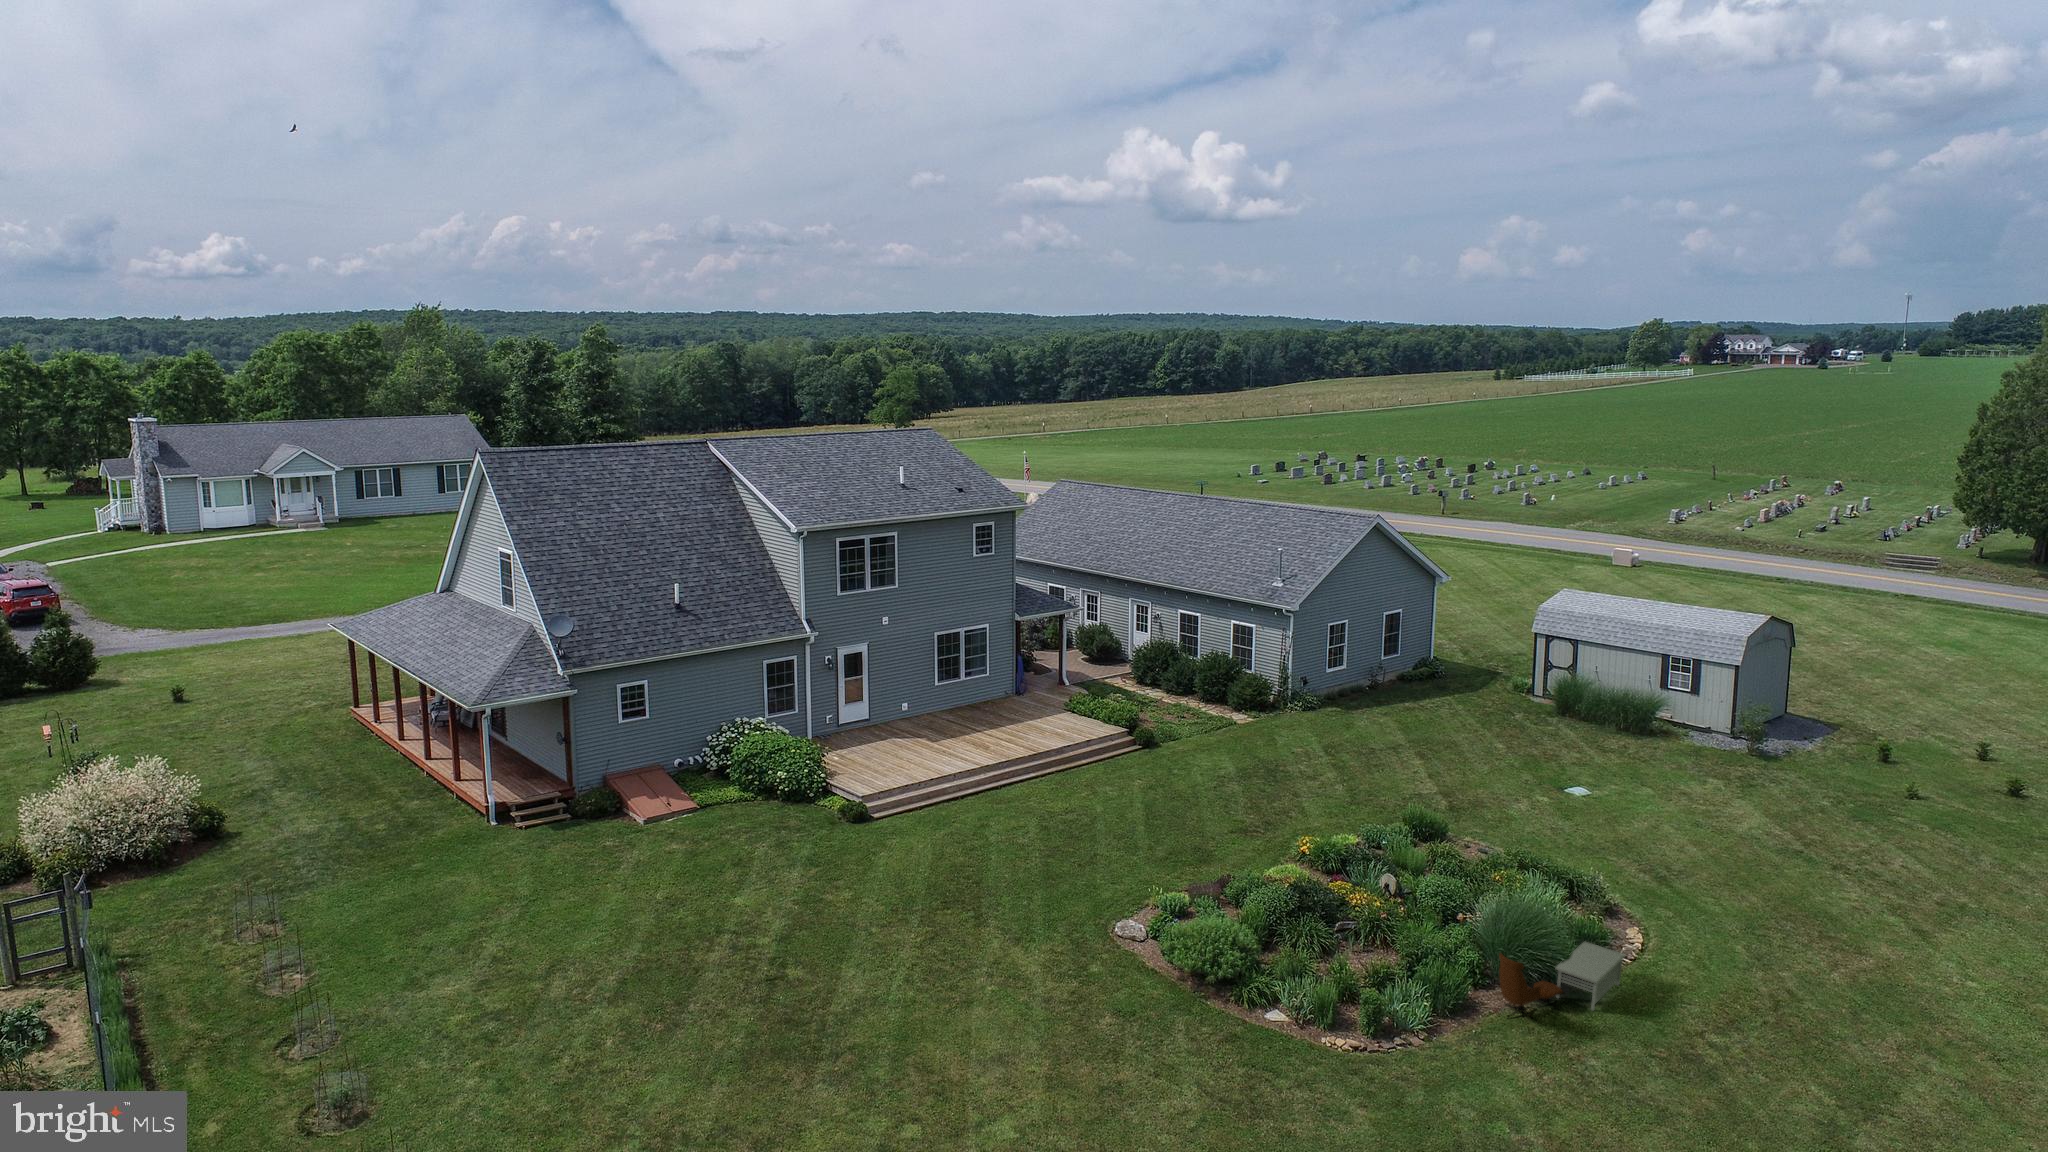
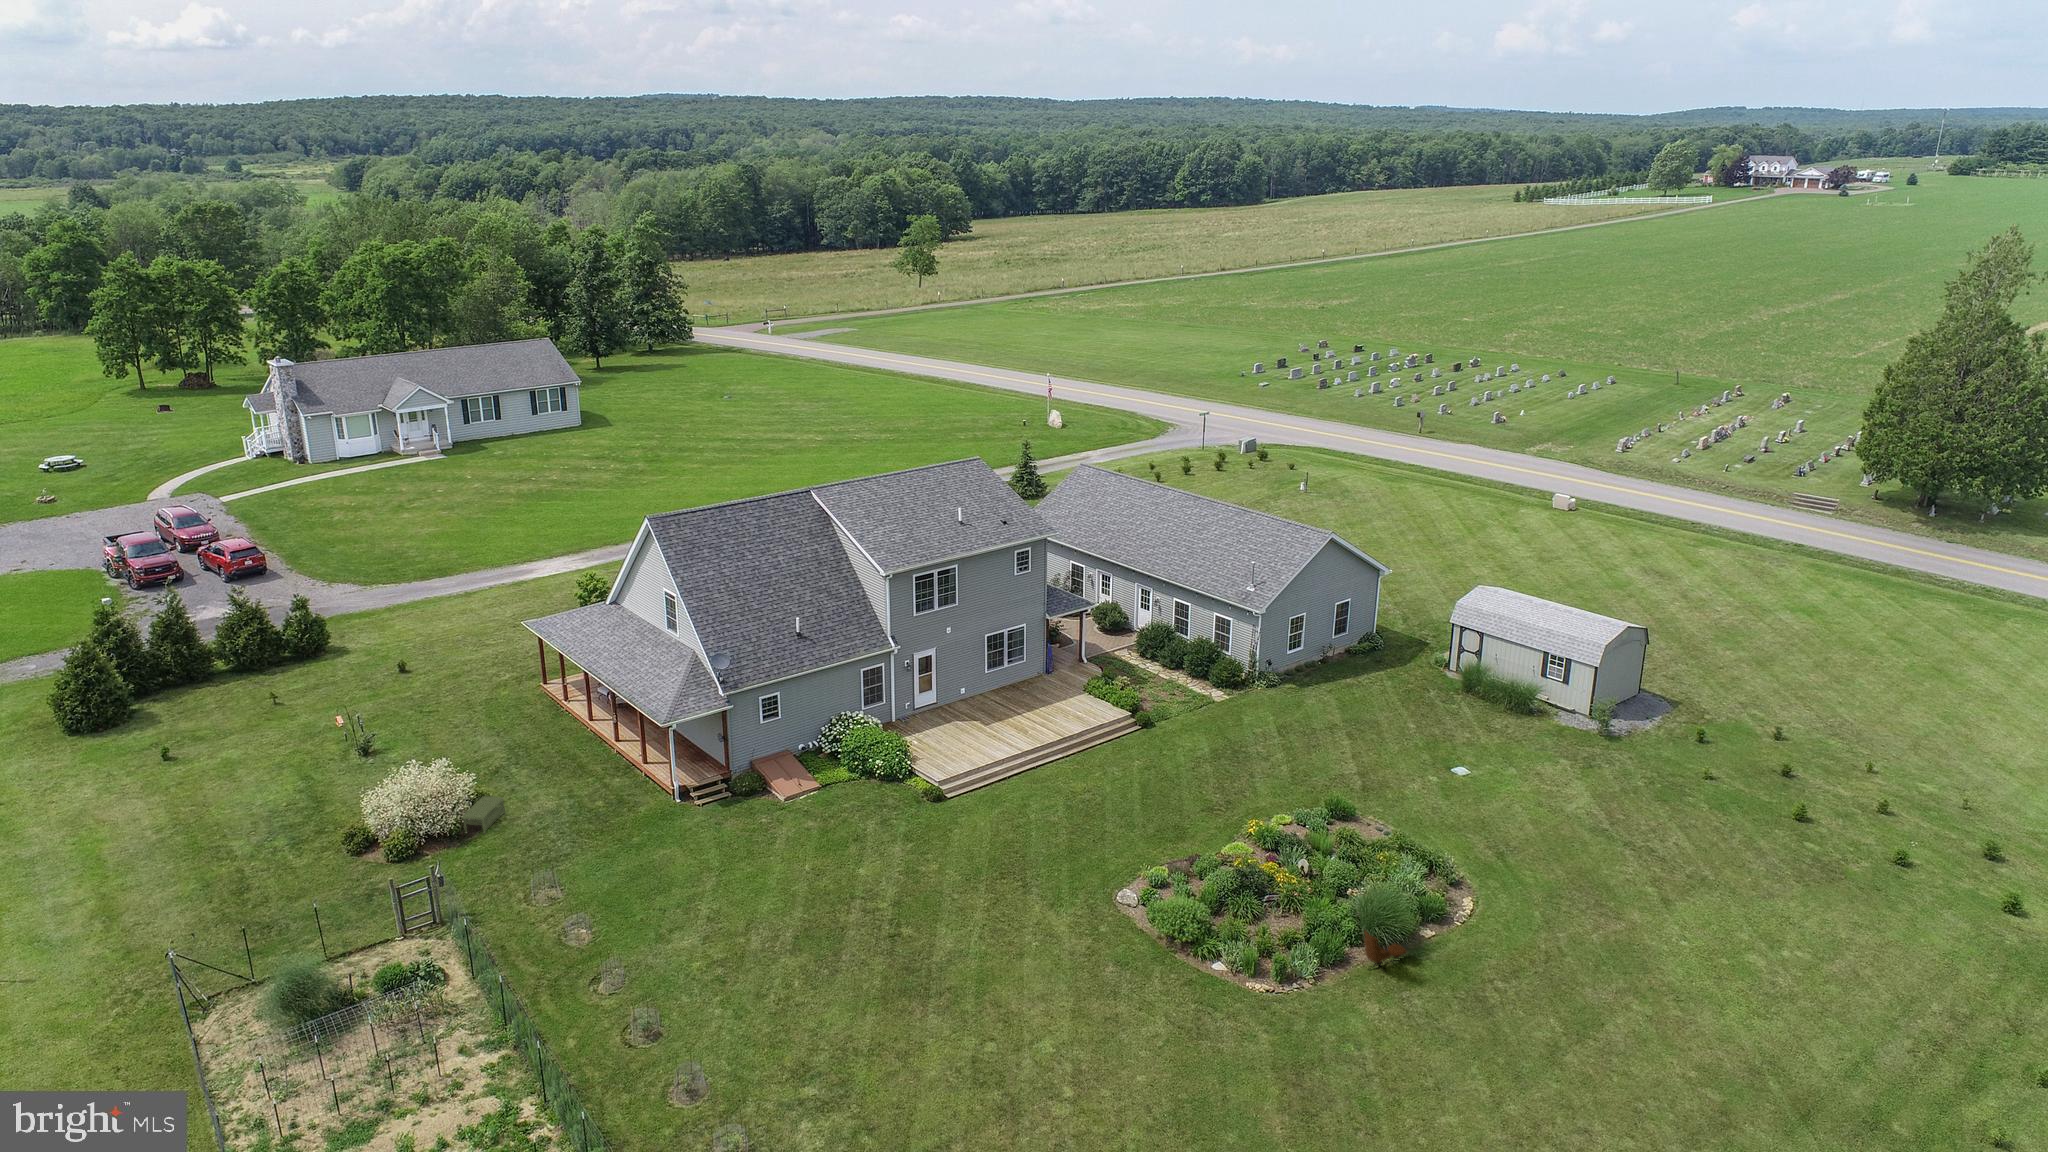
storage bench: present [1556,942,1625,1010] -> present [461,796,505,833]

